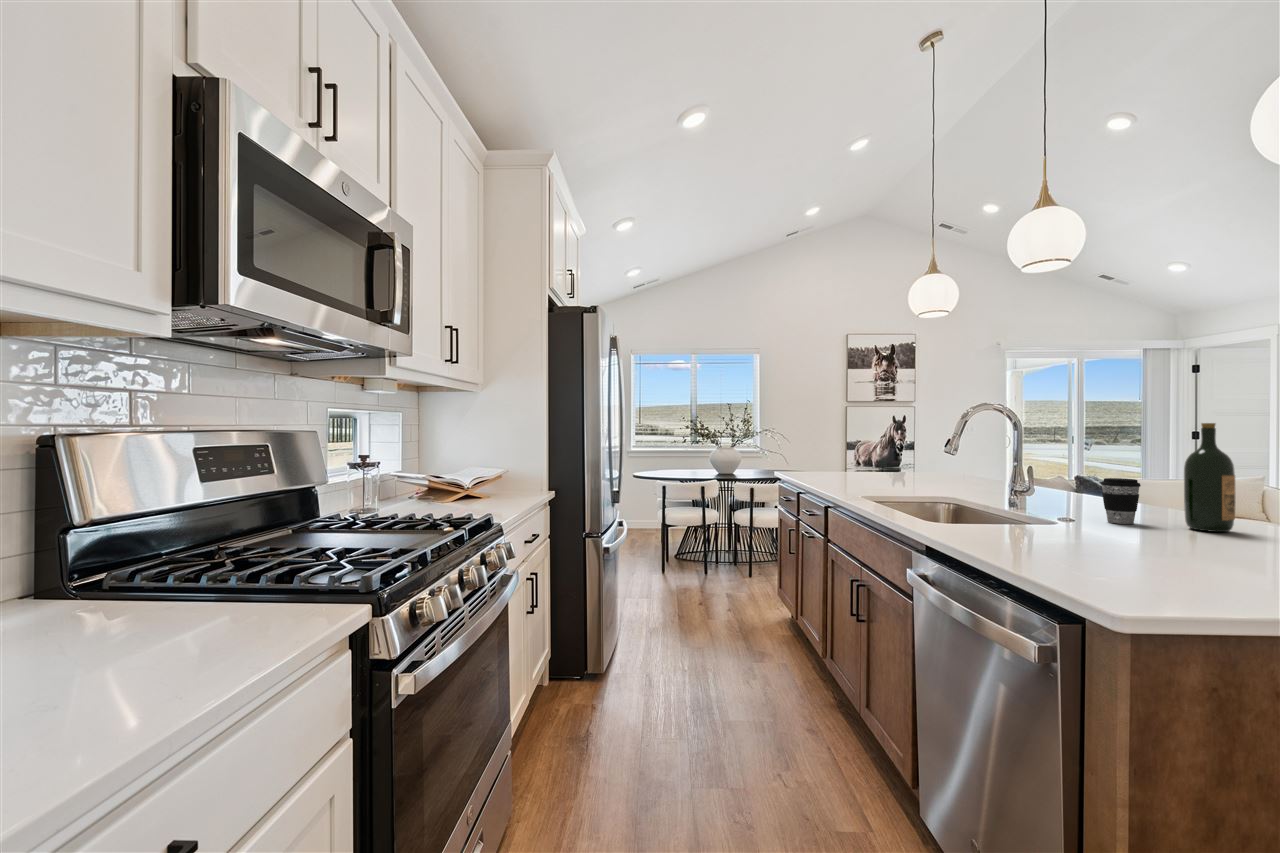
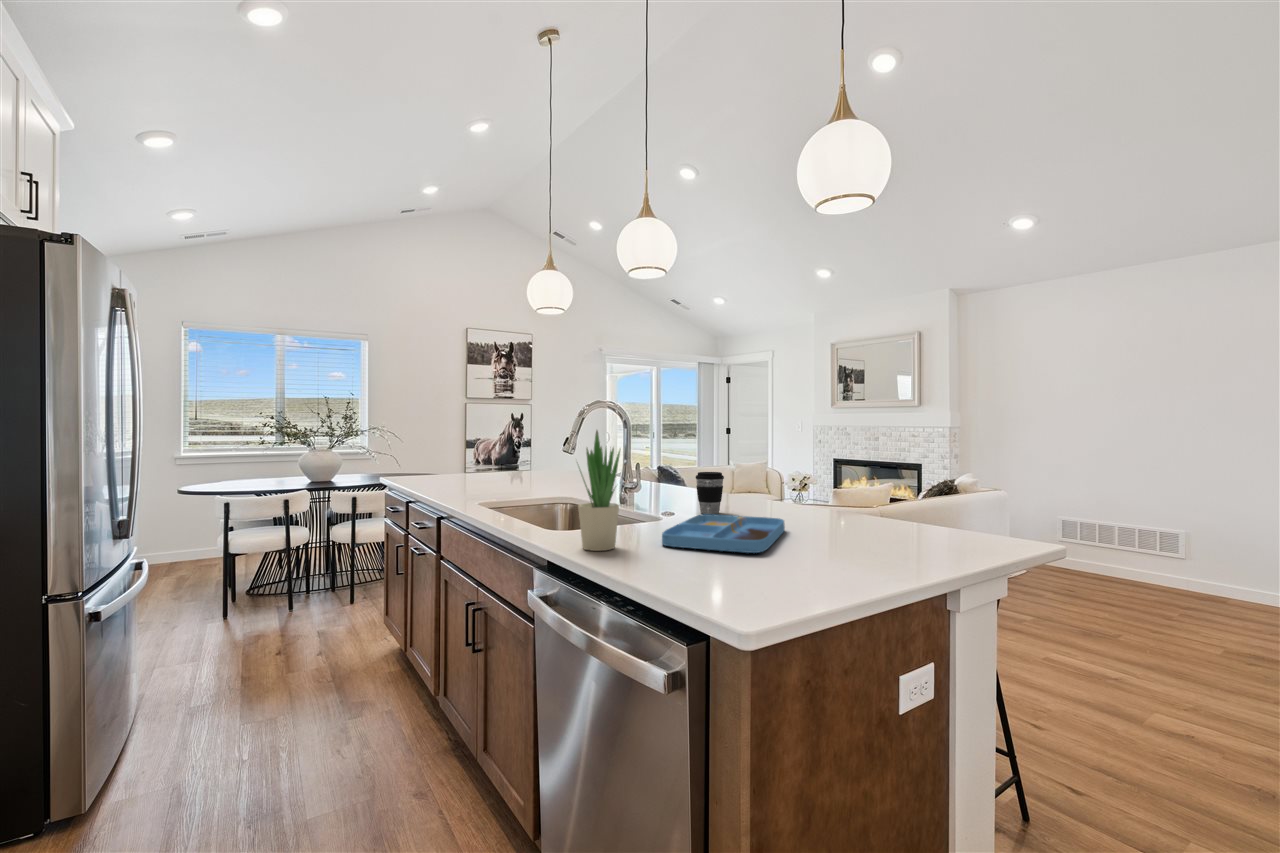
wine bottle: present [1184,423,1235,532] -> none [753,421,785,515]
potted plant: none [952,431,999,541] -> present [578,431,620,551]
tray: none [1046,522,1221,561] -> present [662,514,785,553]

